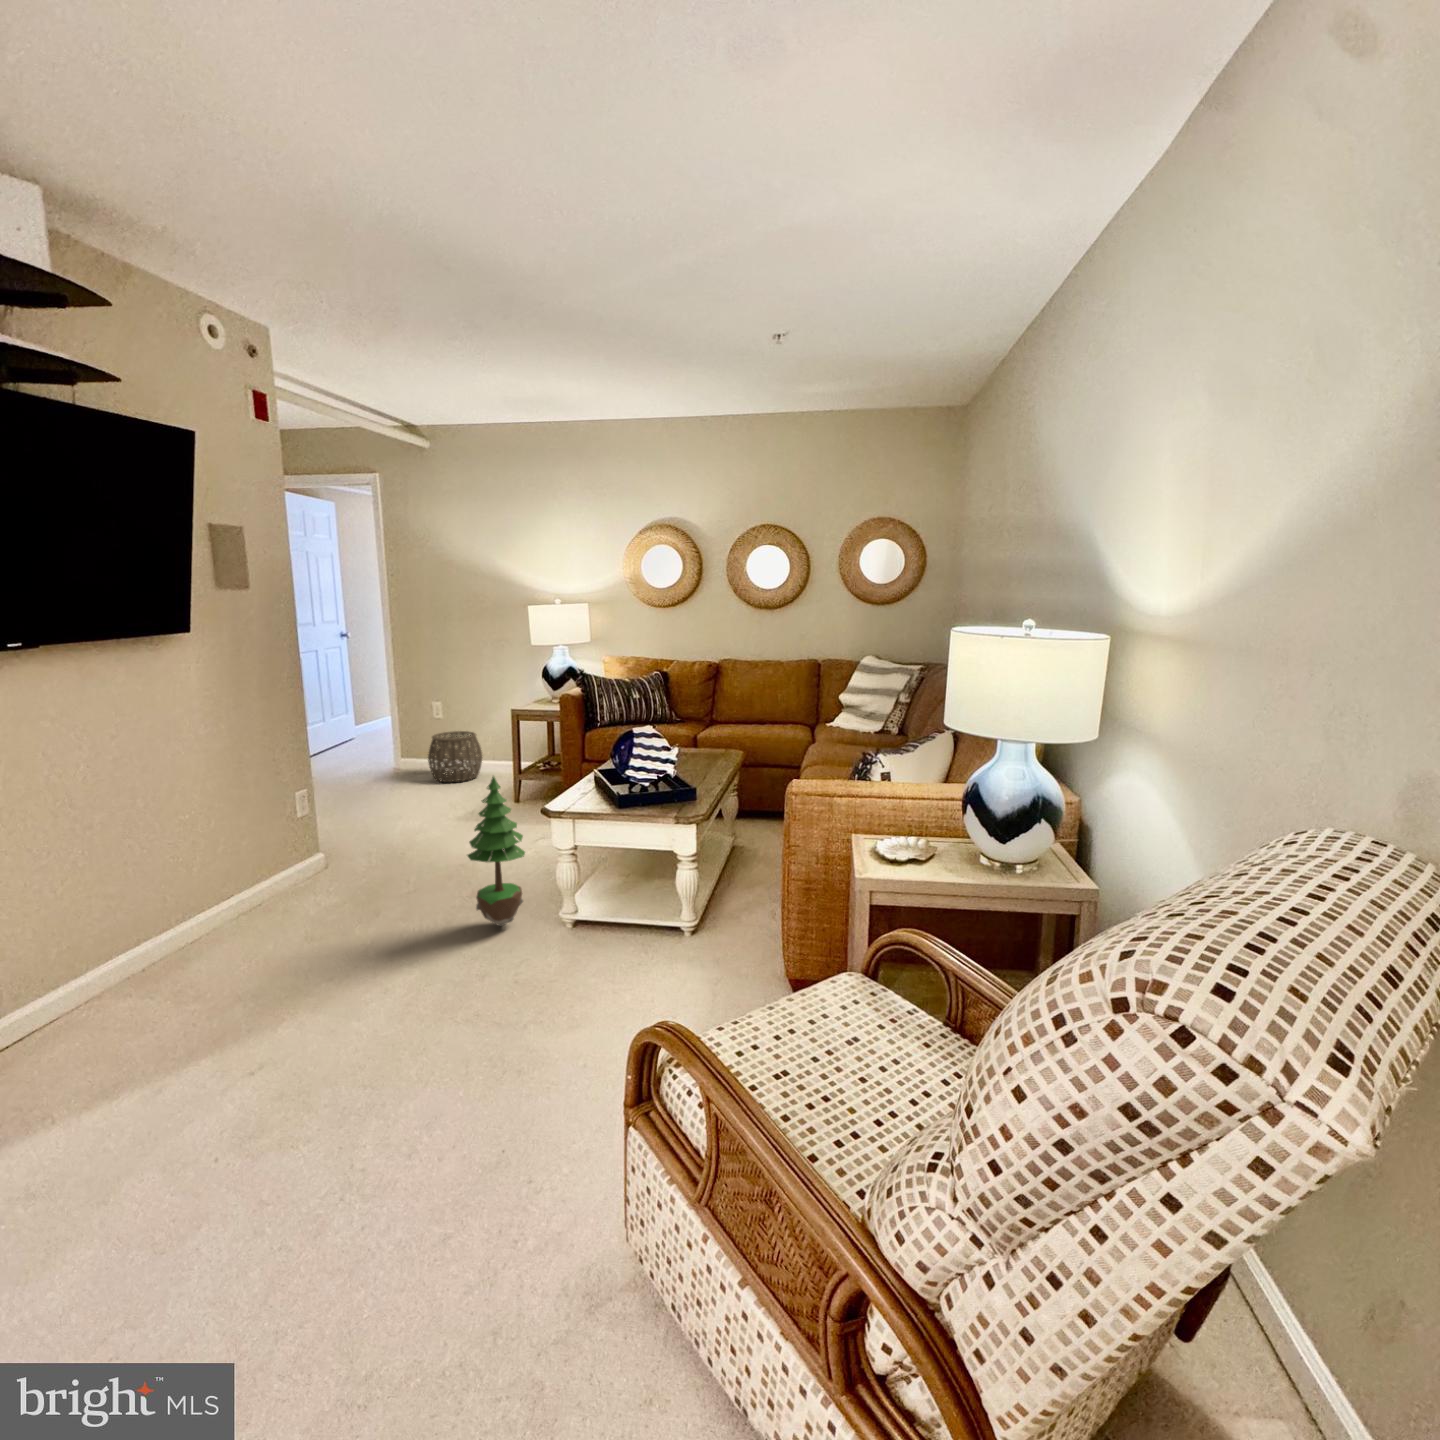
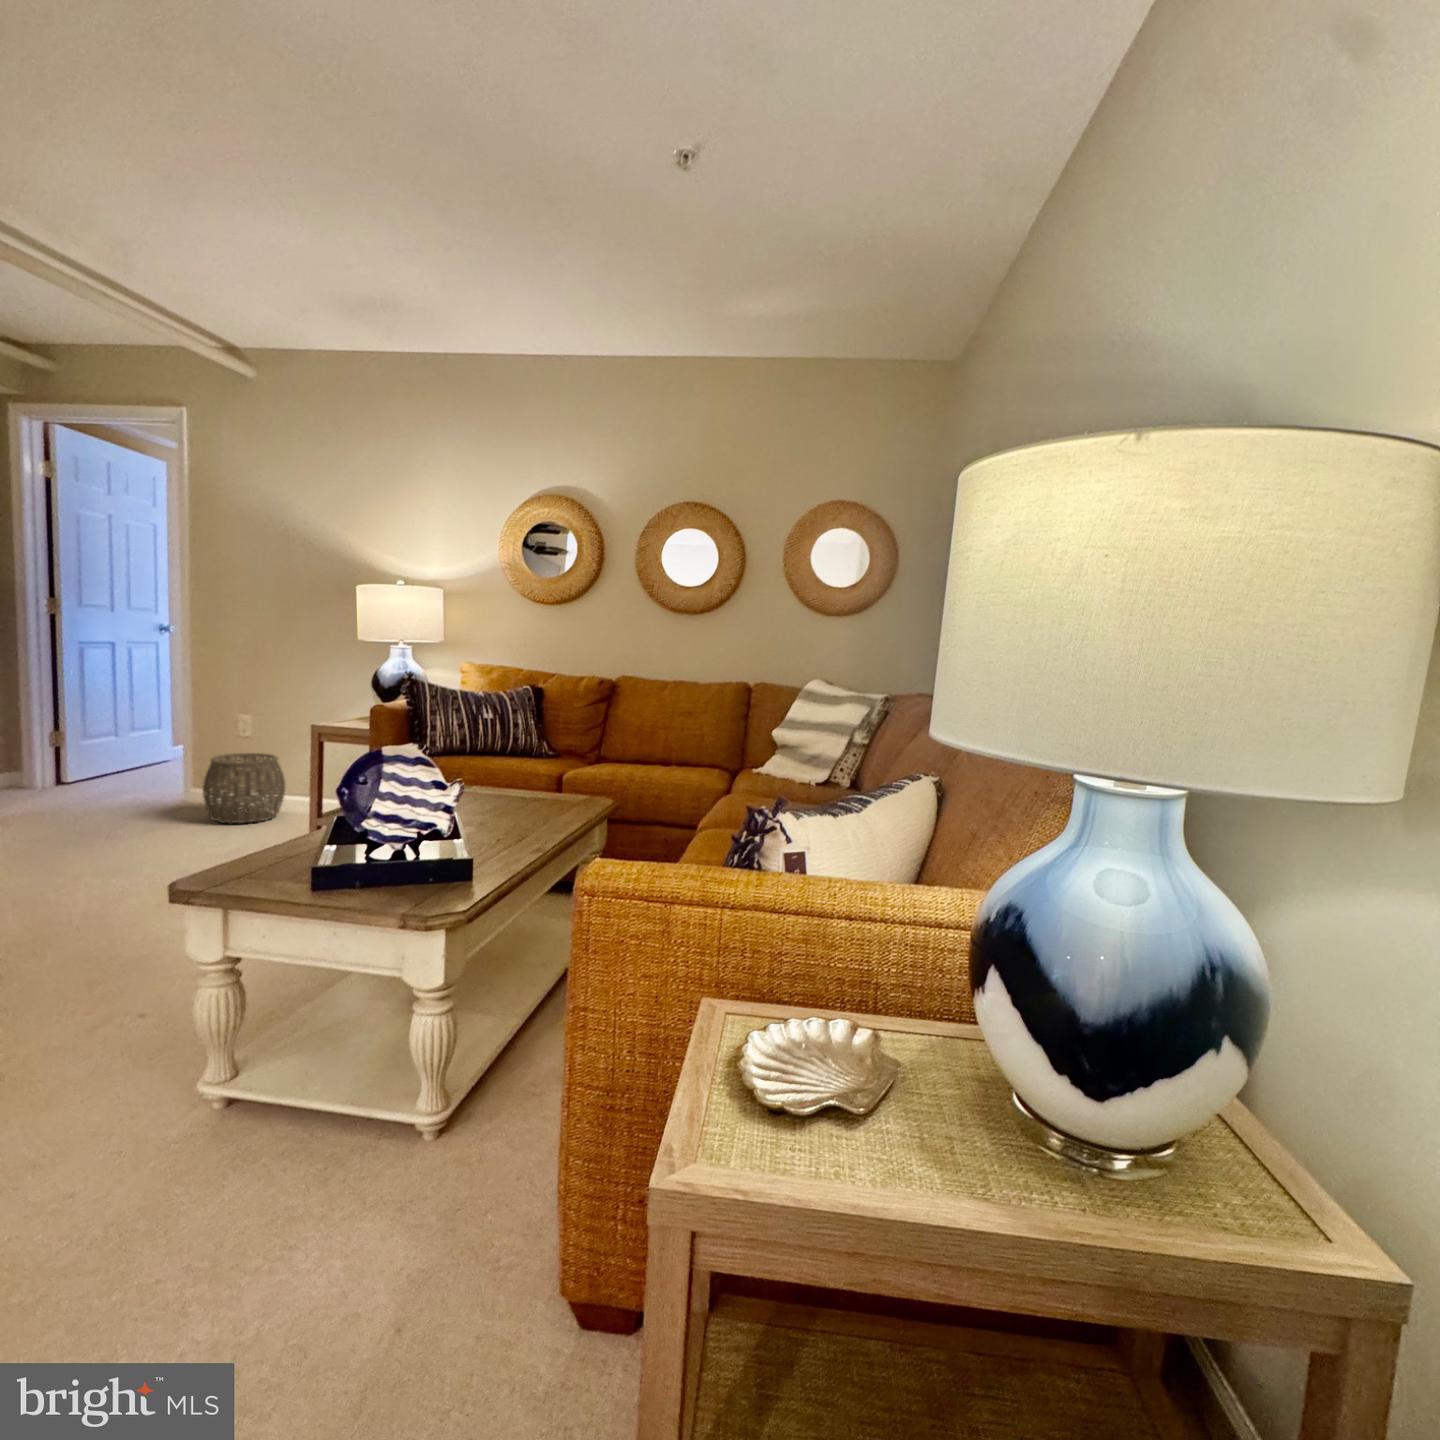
potted tree: present [468,776,525,926] -> none [41,817,172,1092]

